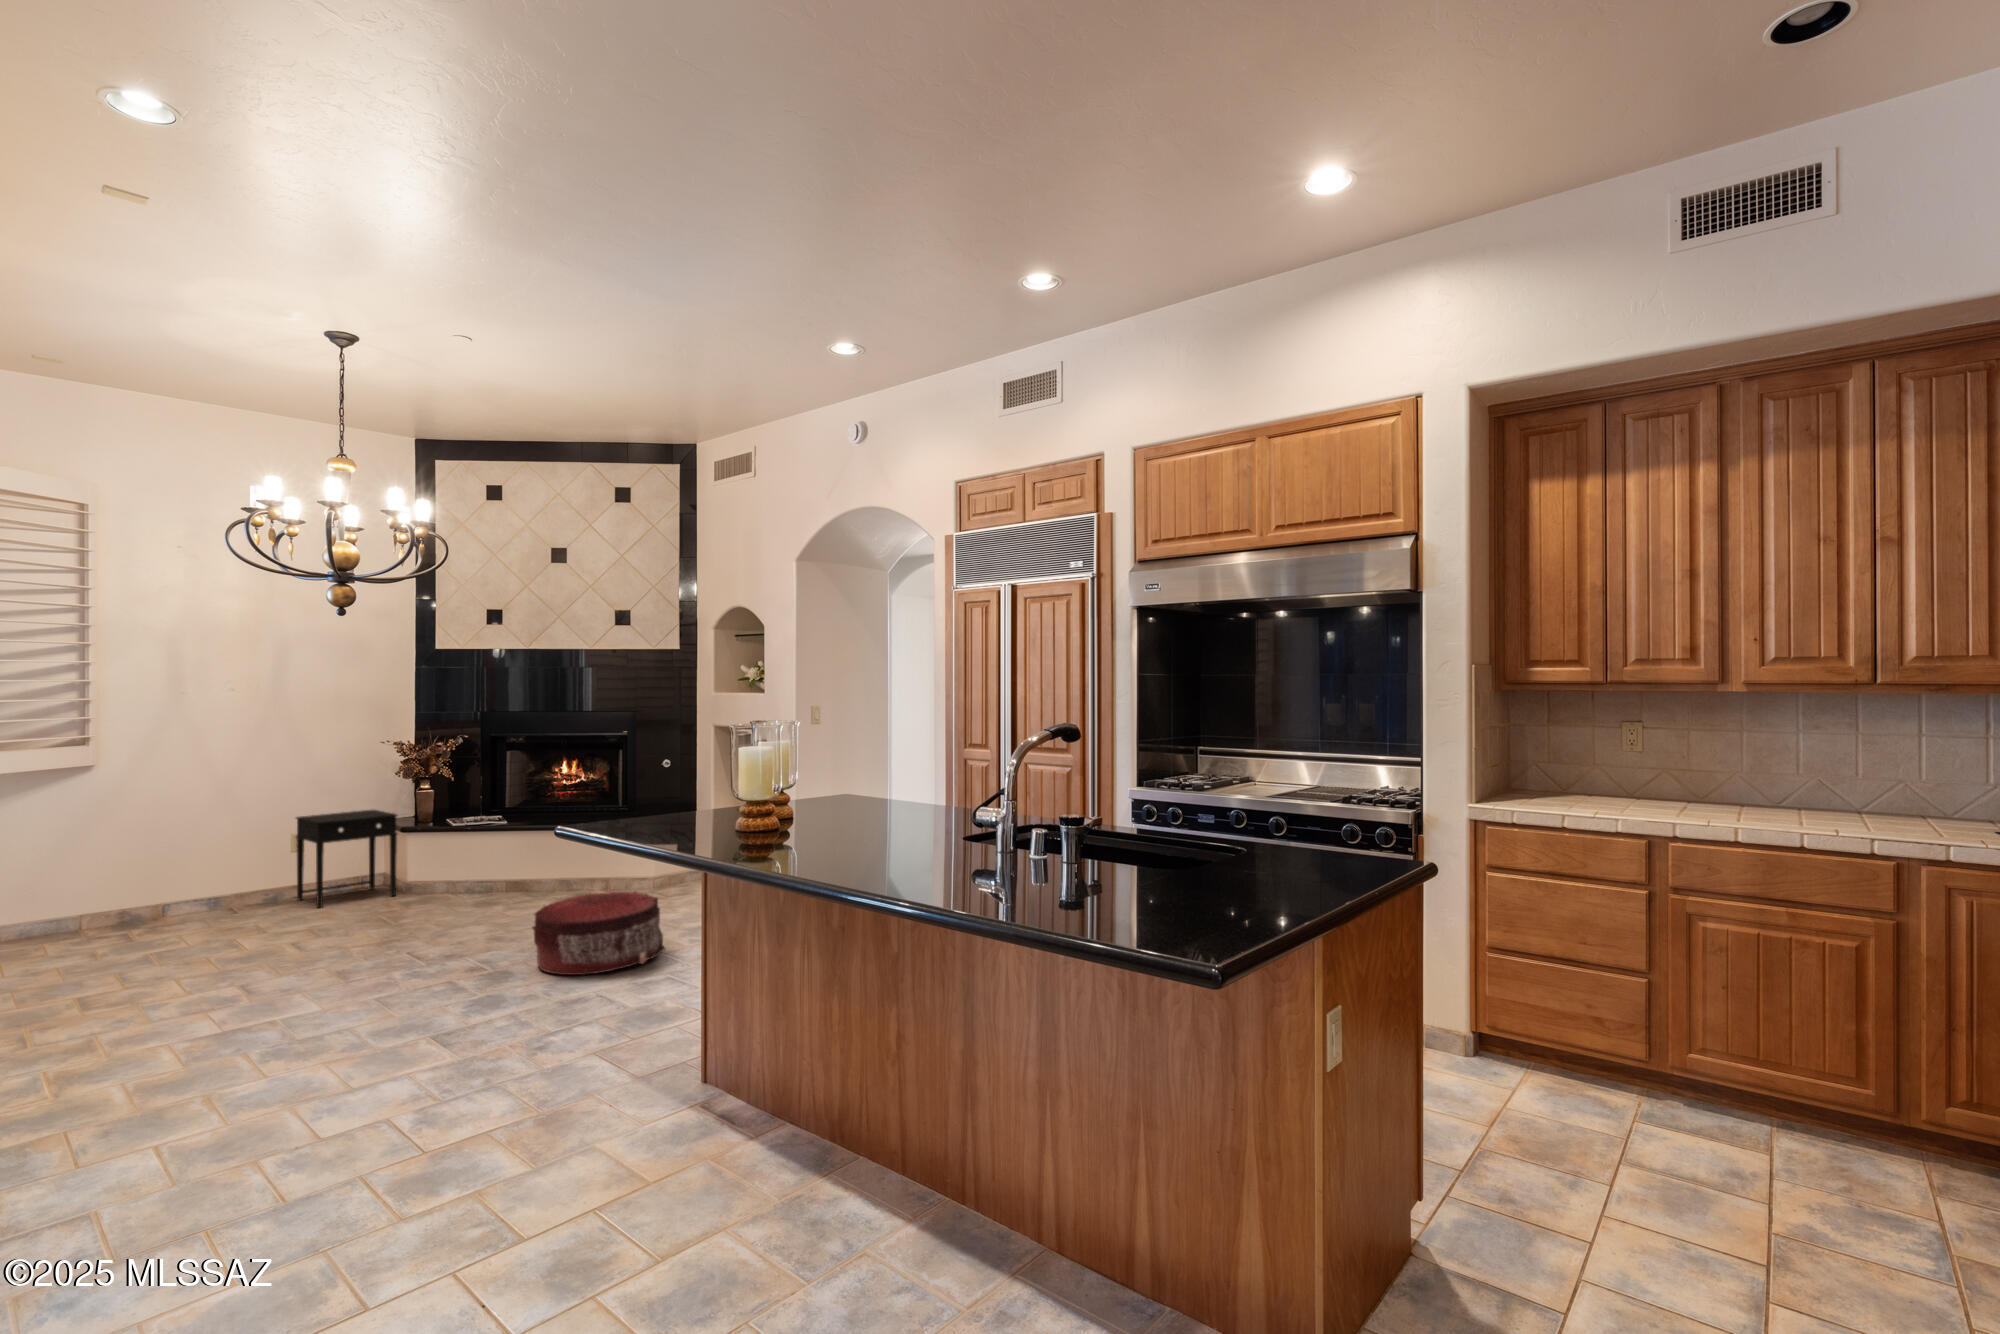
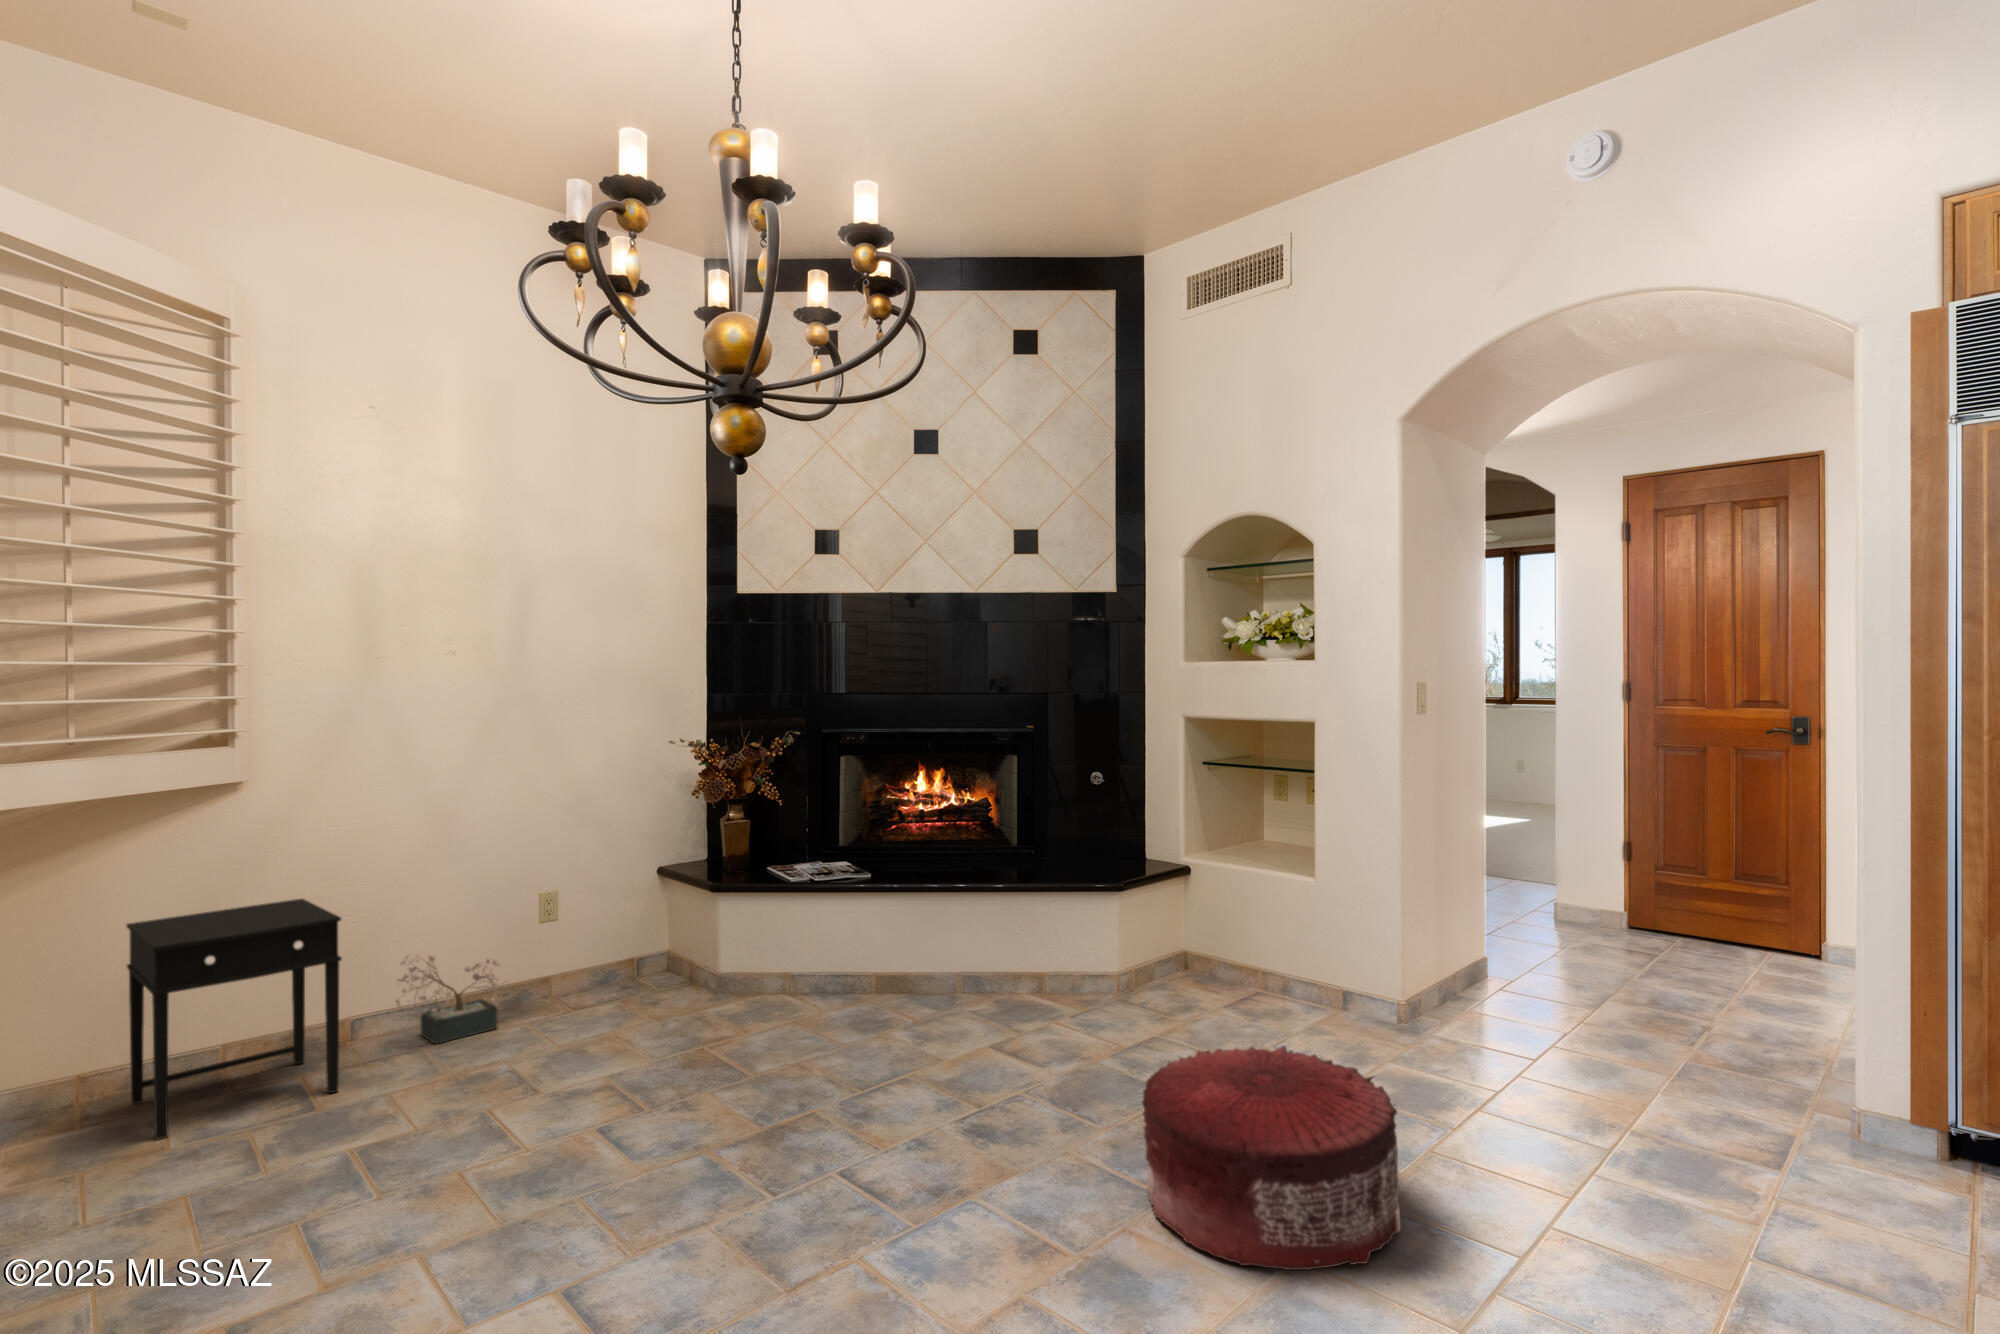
side table: present [296,810,397,908] -> present [126,899,342,1140]
decorative plant: none [190,866,266,918] -> present [395,955,508,1044]

